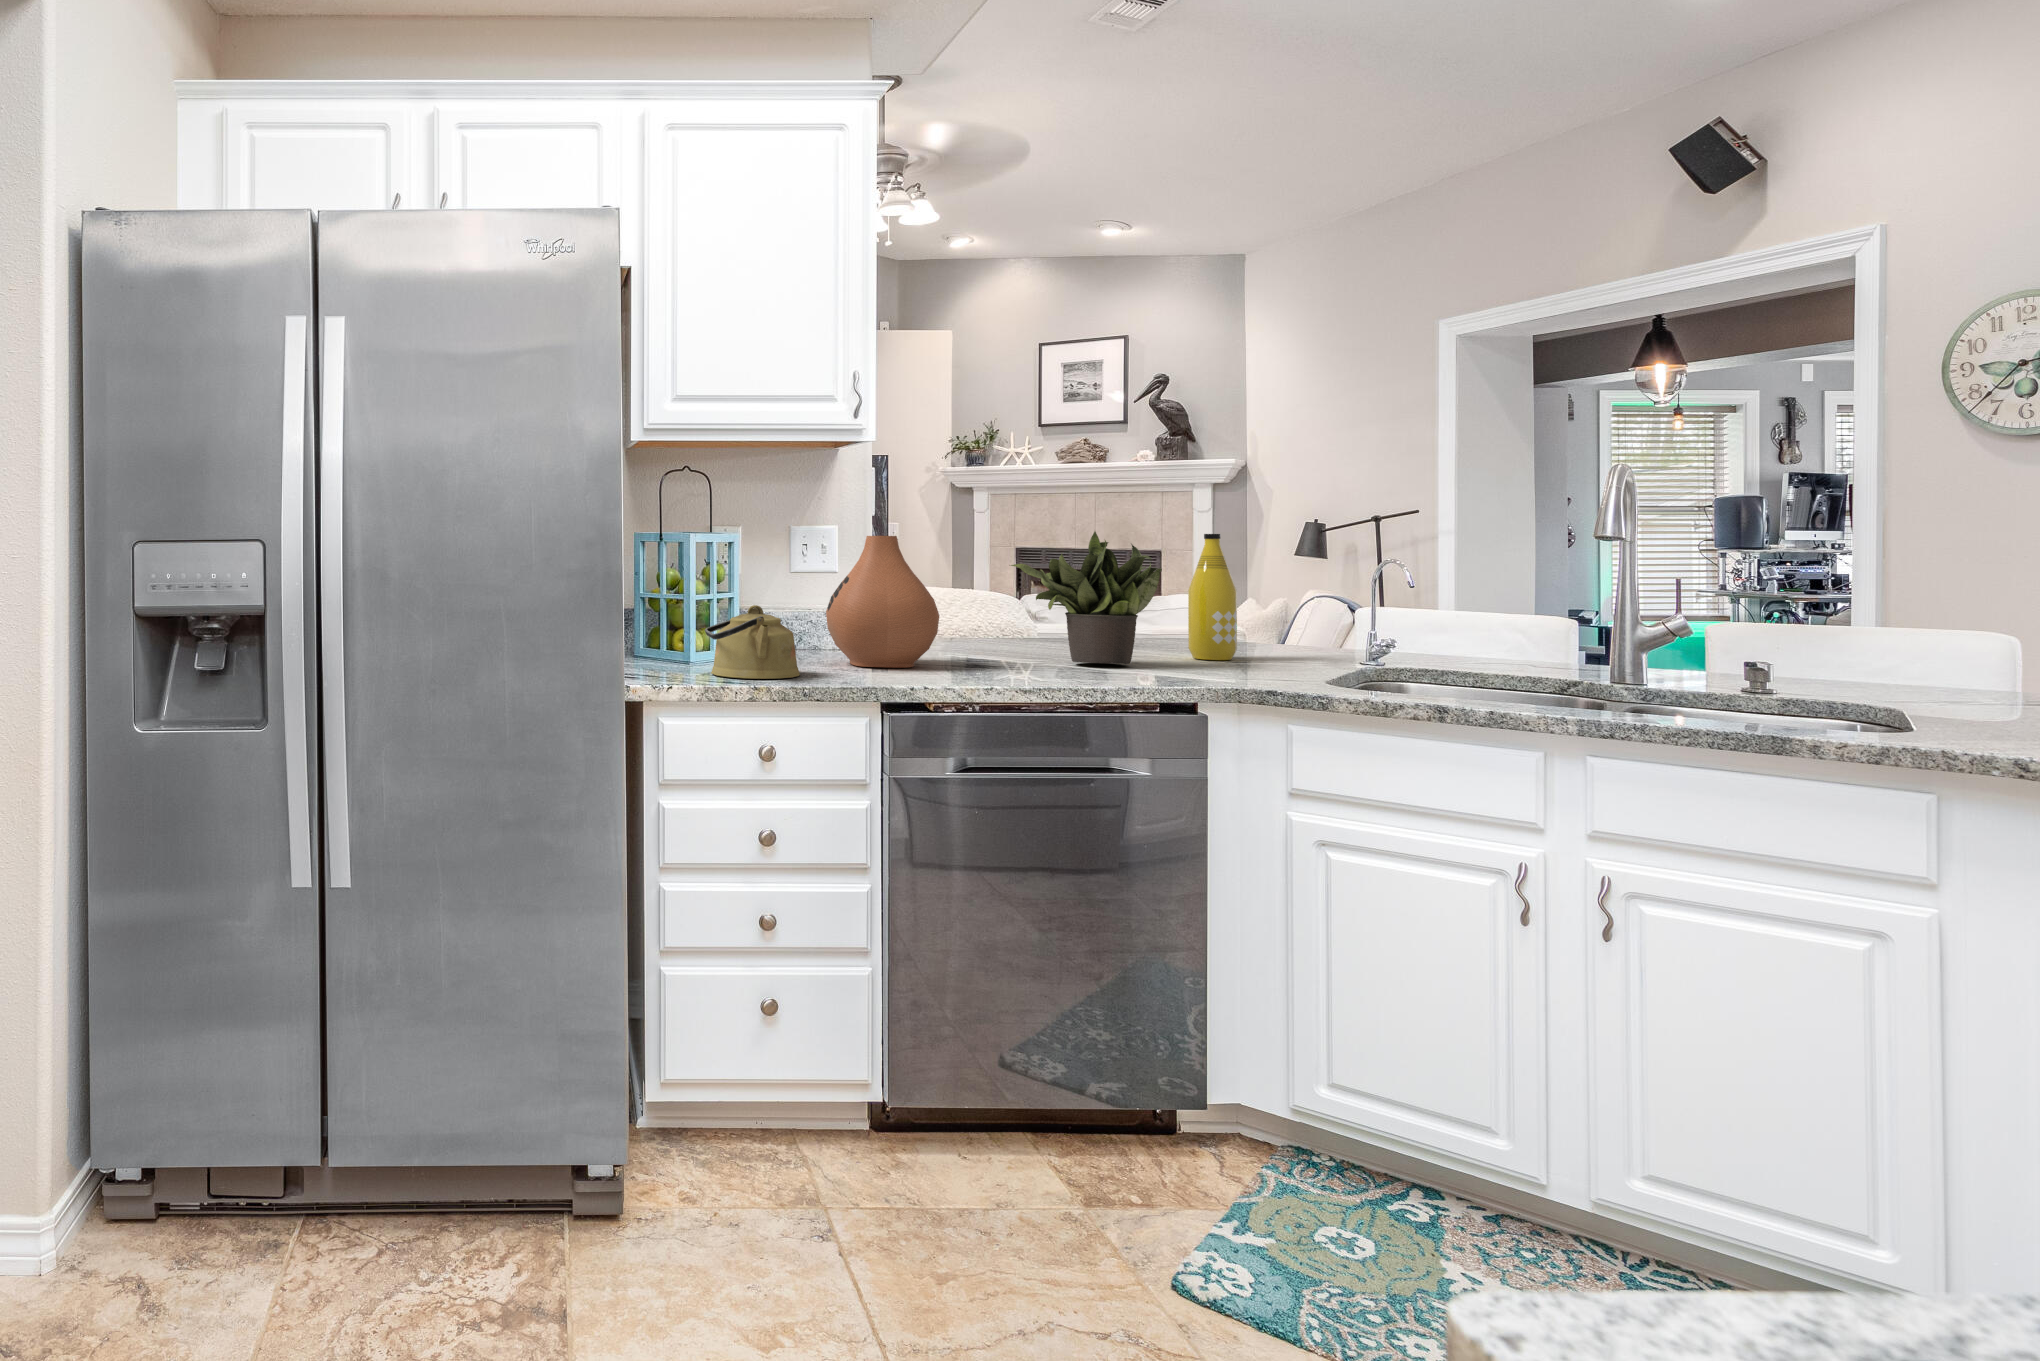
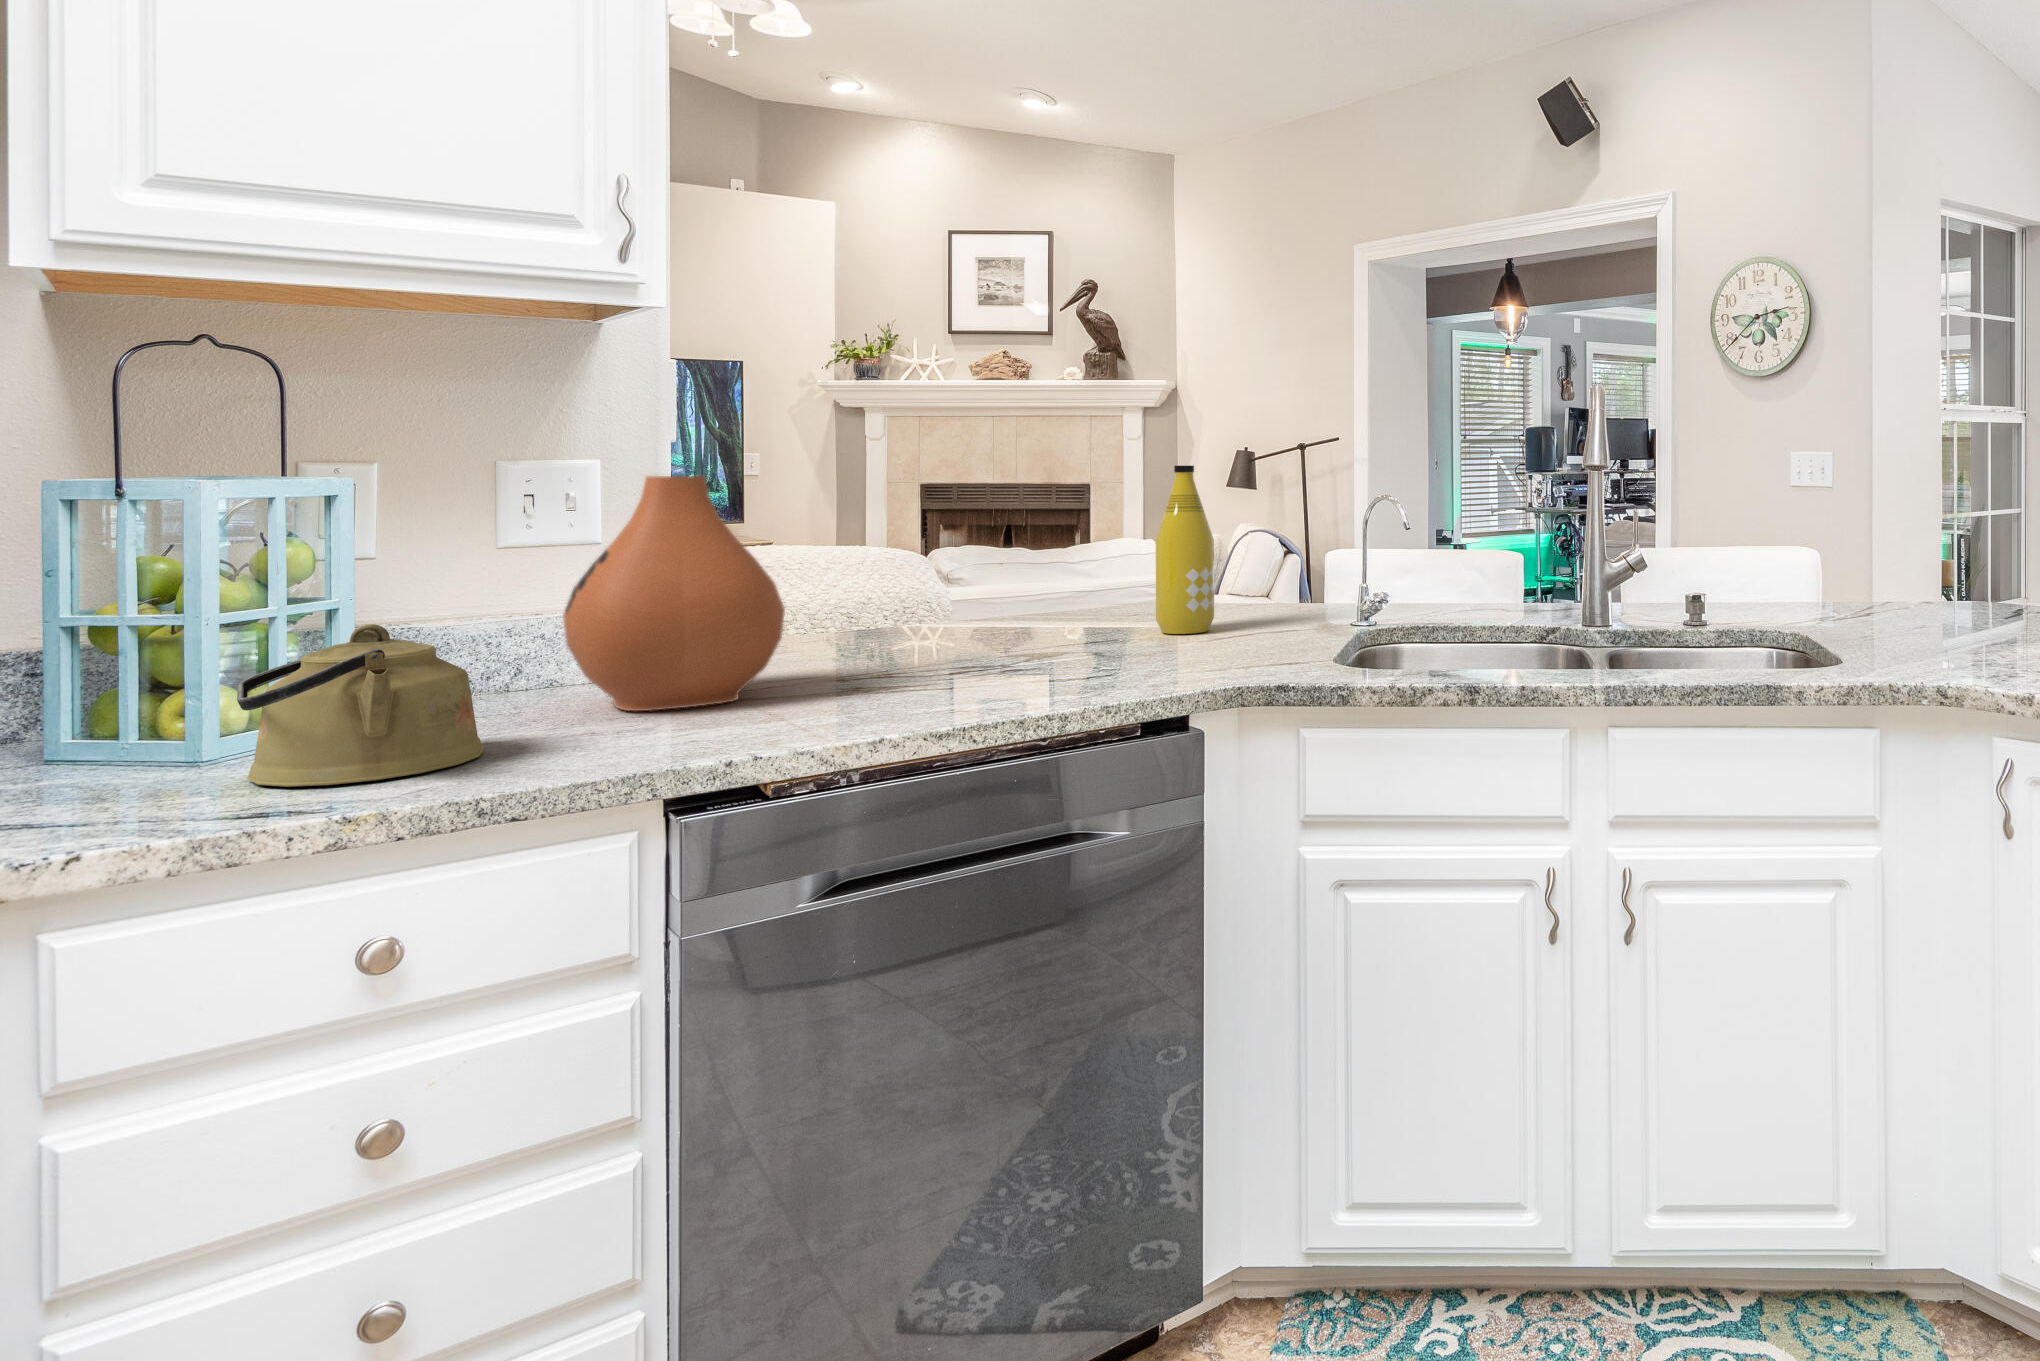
potted plant: present [1011,531,1162,664] -> none [906,462,1128,660]

